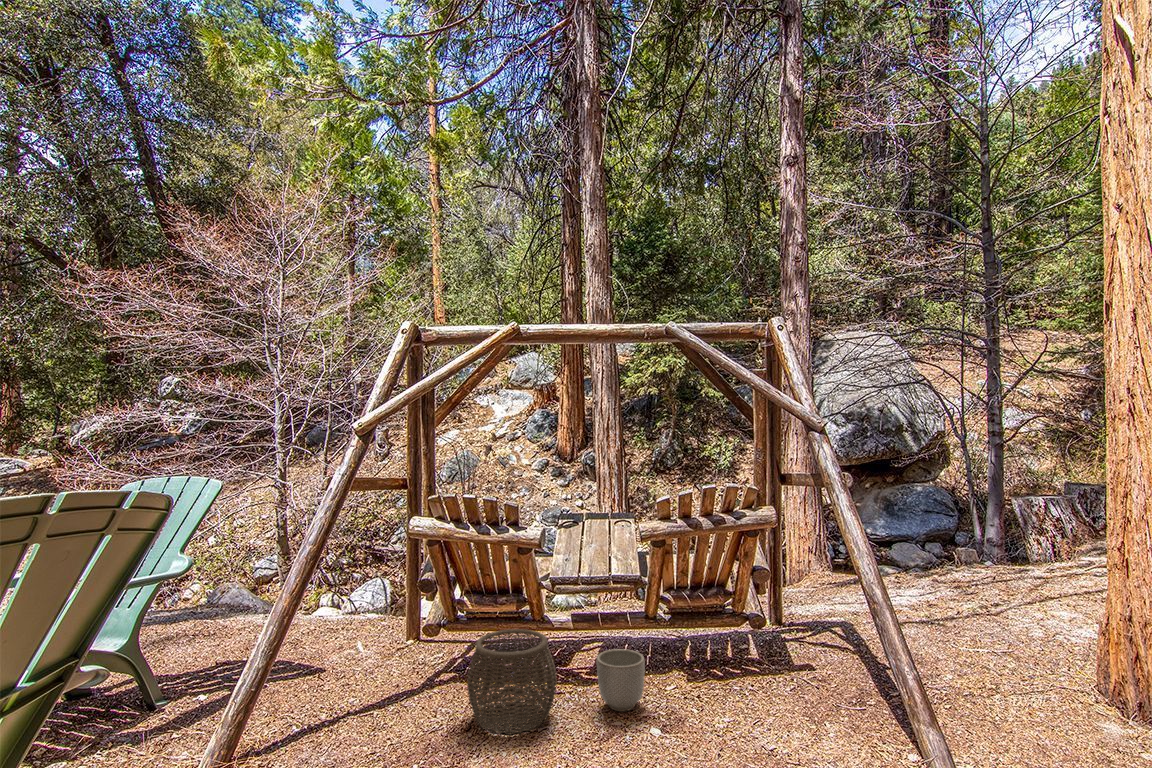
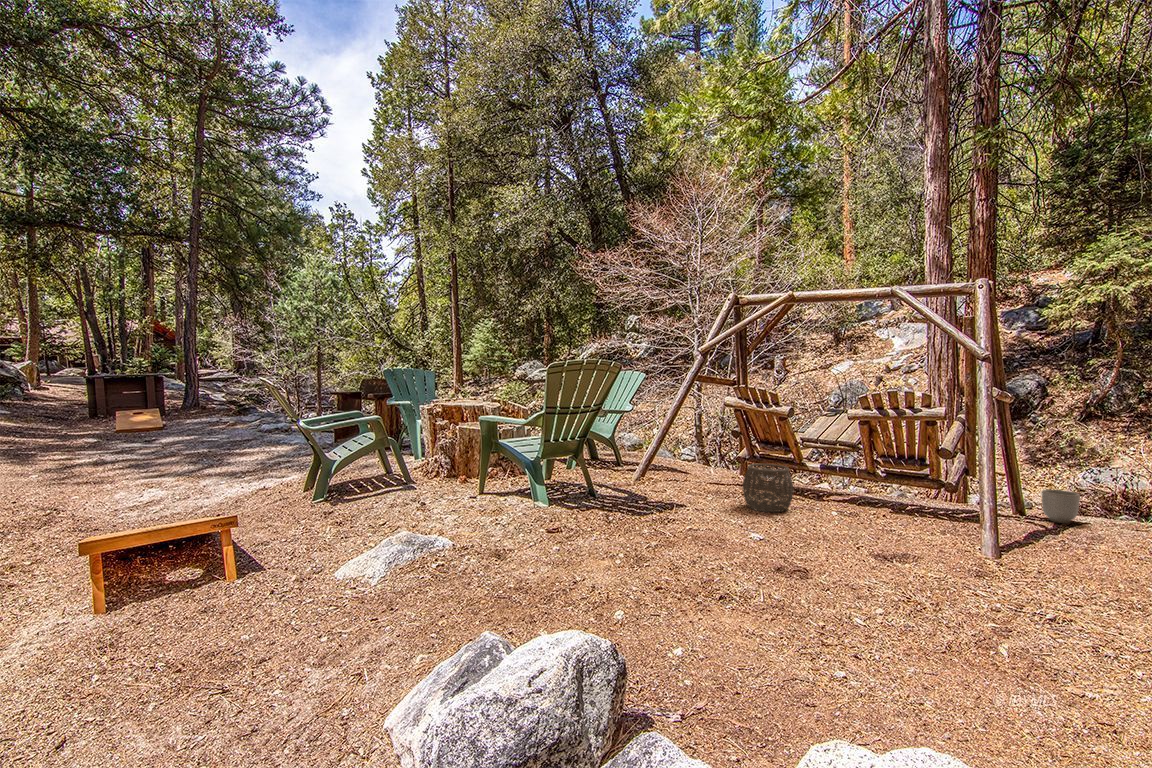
planter: present [596,649,645,712] -> present [1042,489,1080,523]

